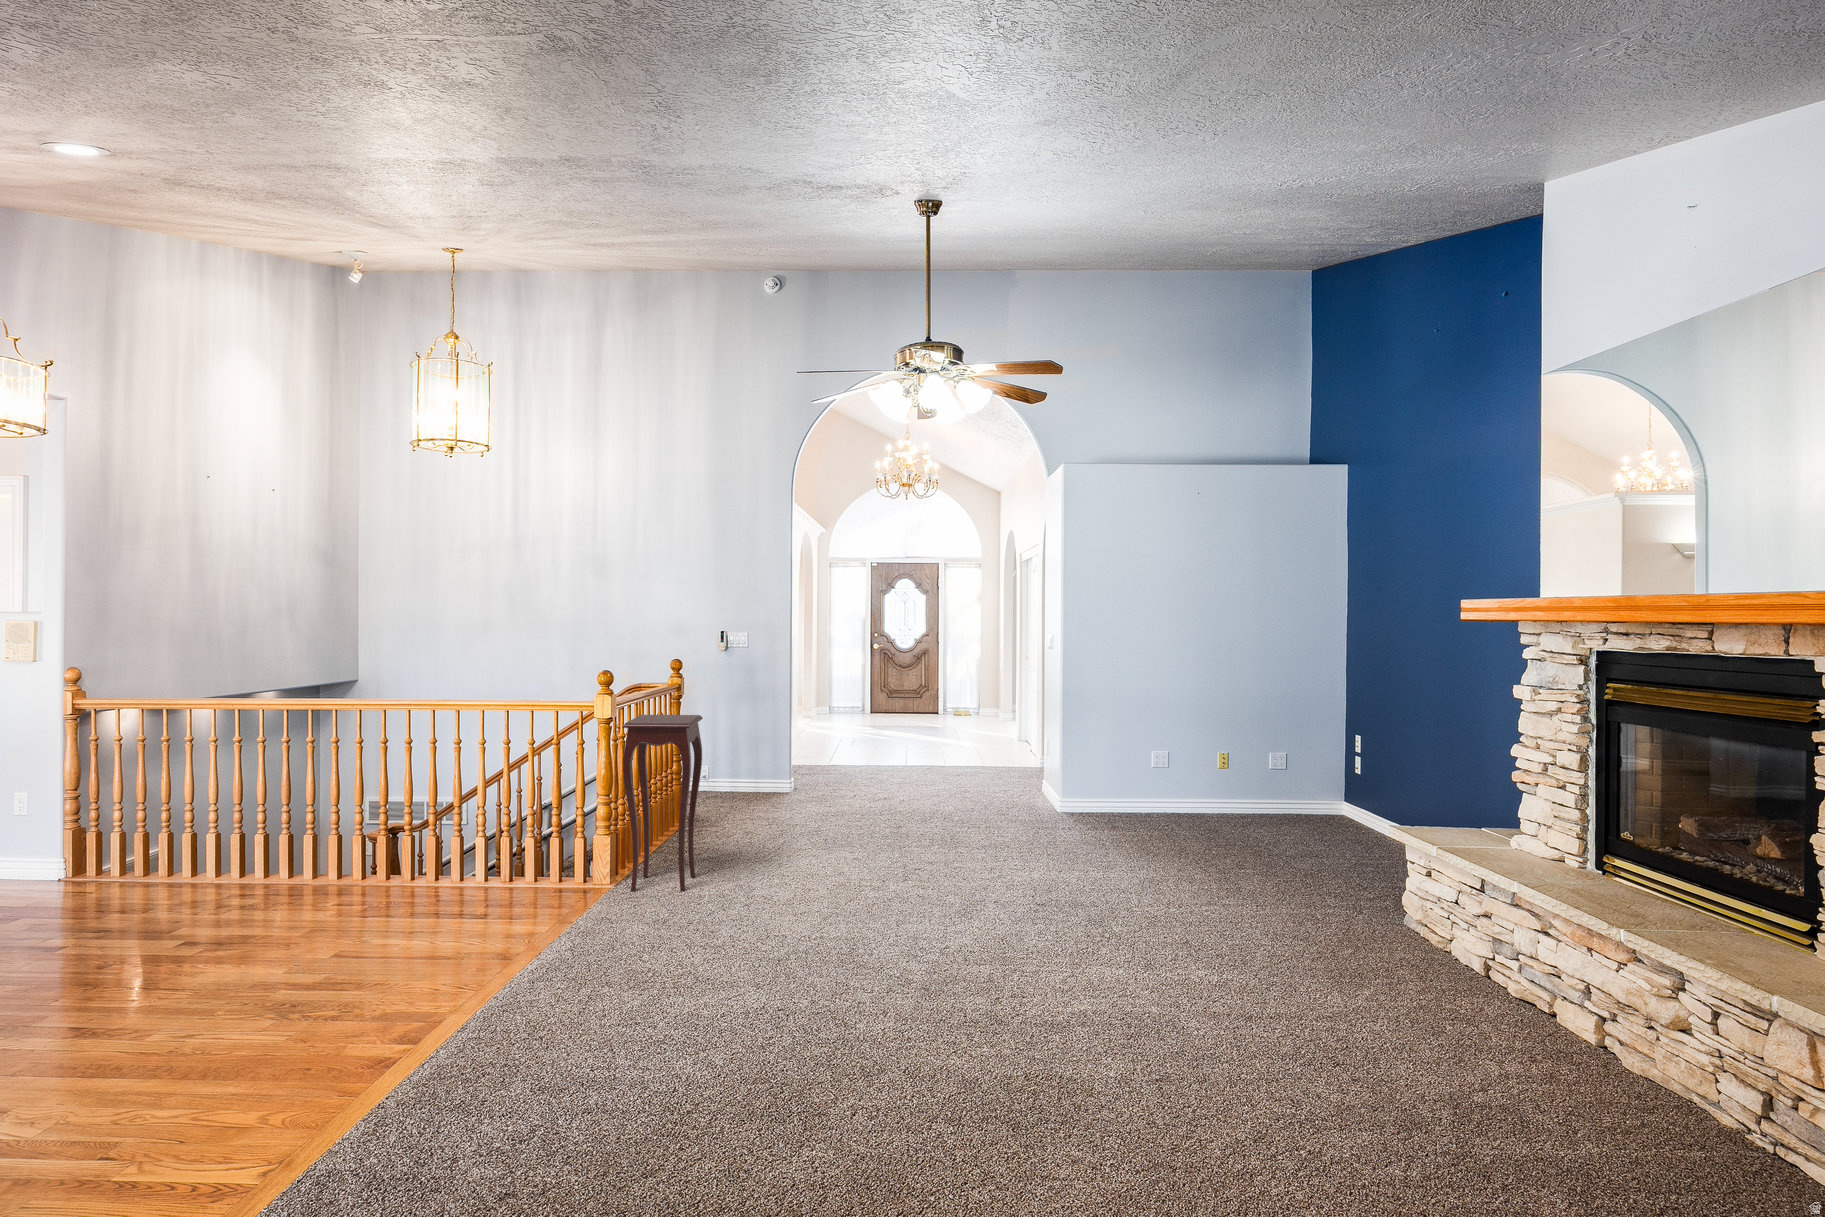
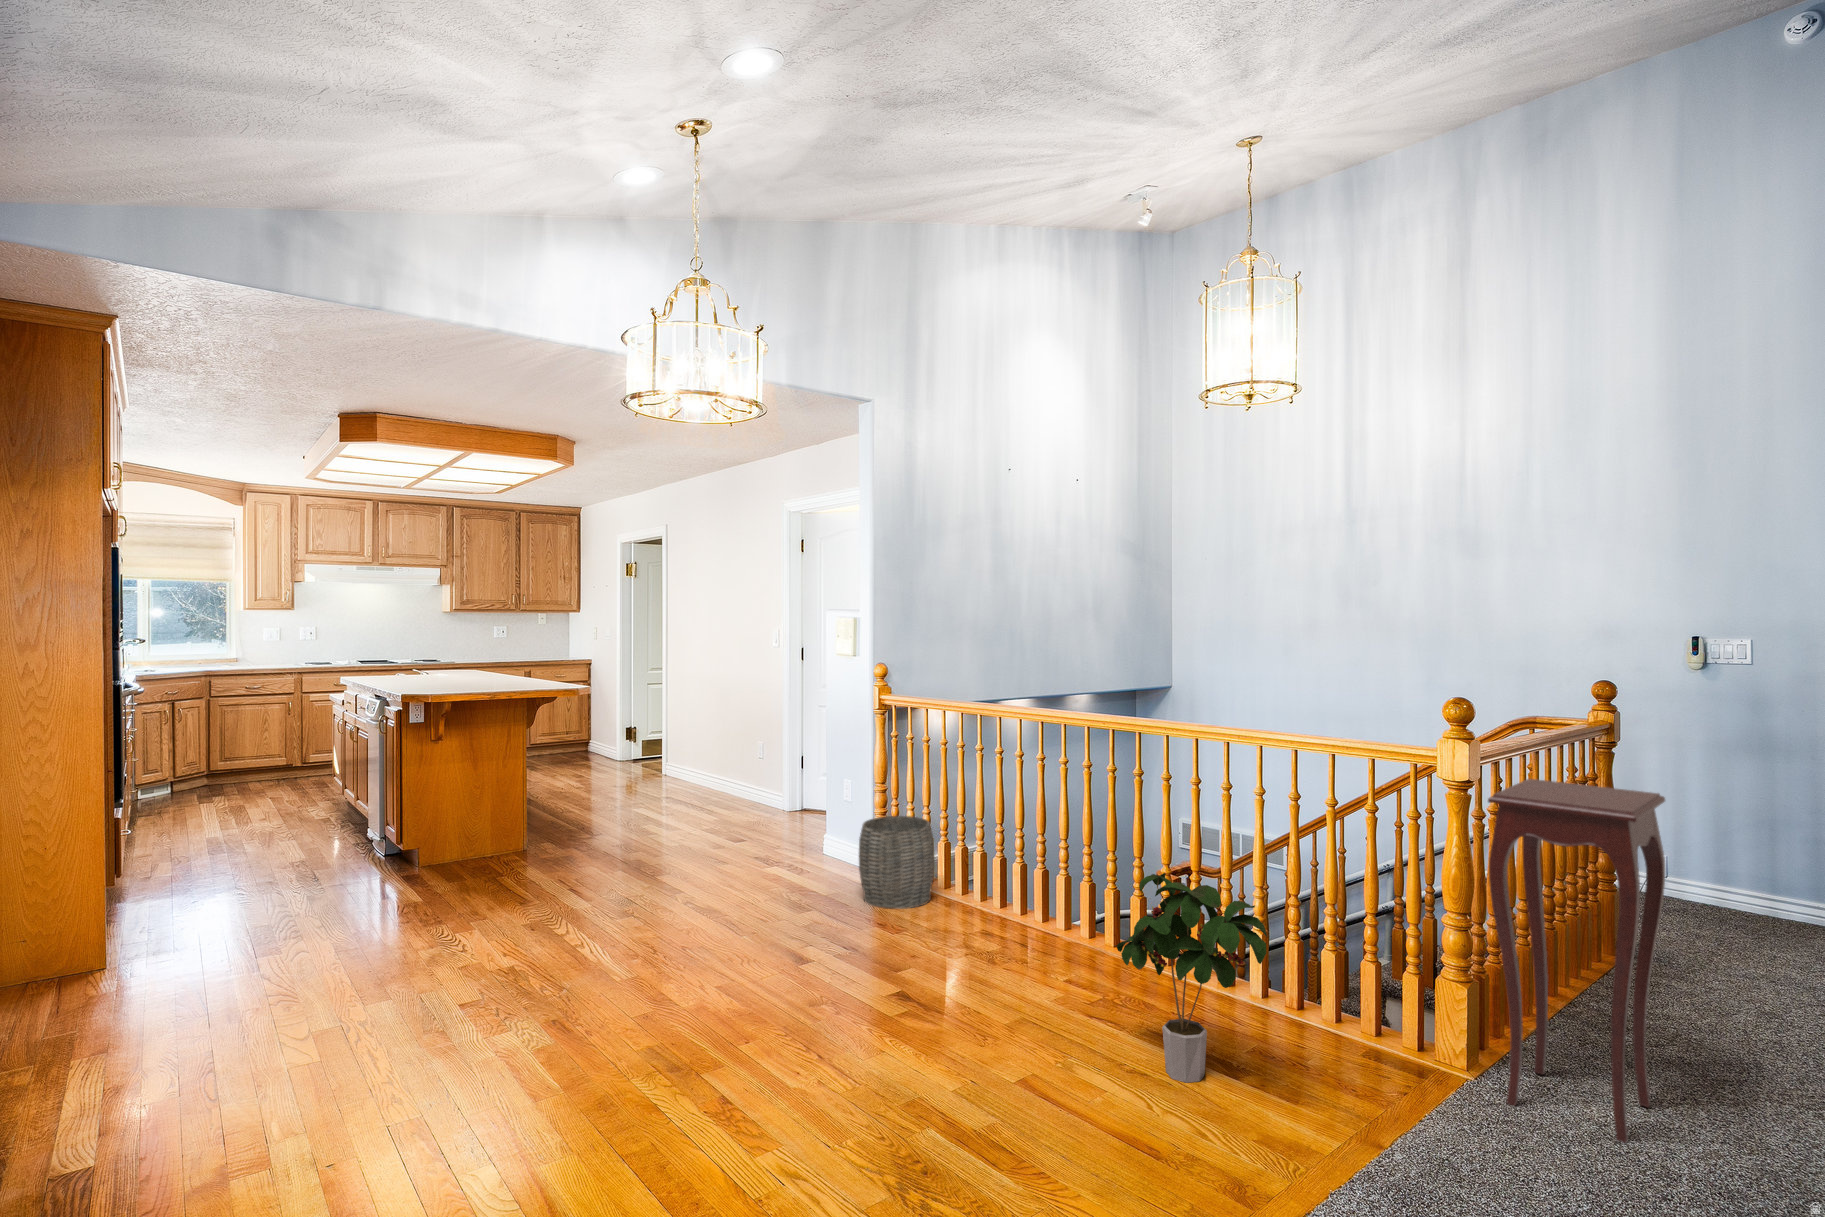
potted plant: none [392,799,504,928] -> present [1117,873,1267,1083]
woven basket: none [68,814,160,902] -> present [859,816,935,909]

